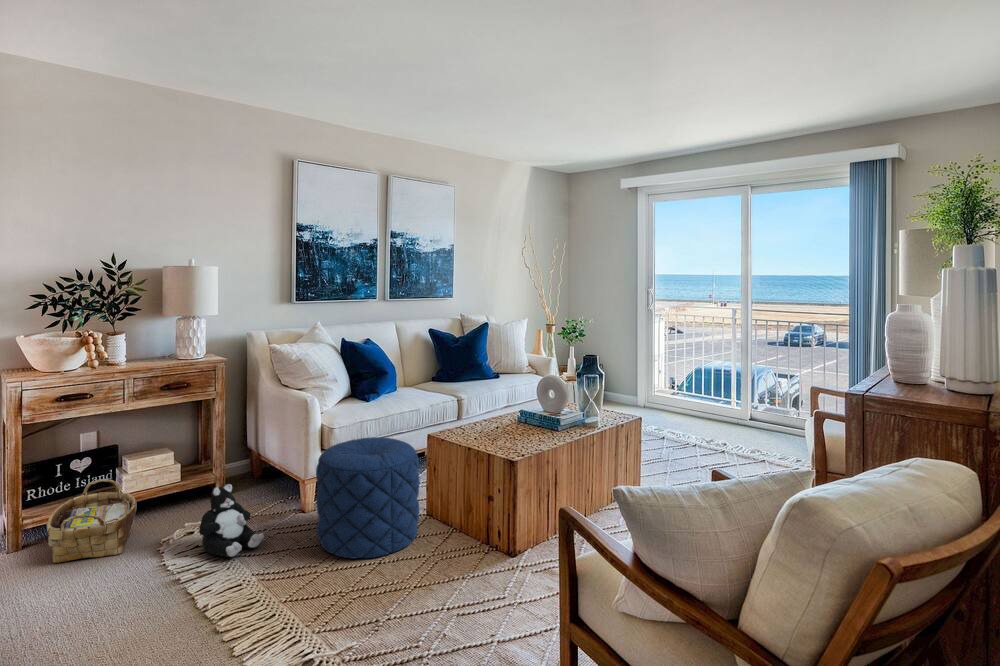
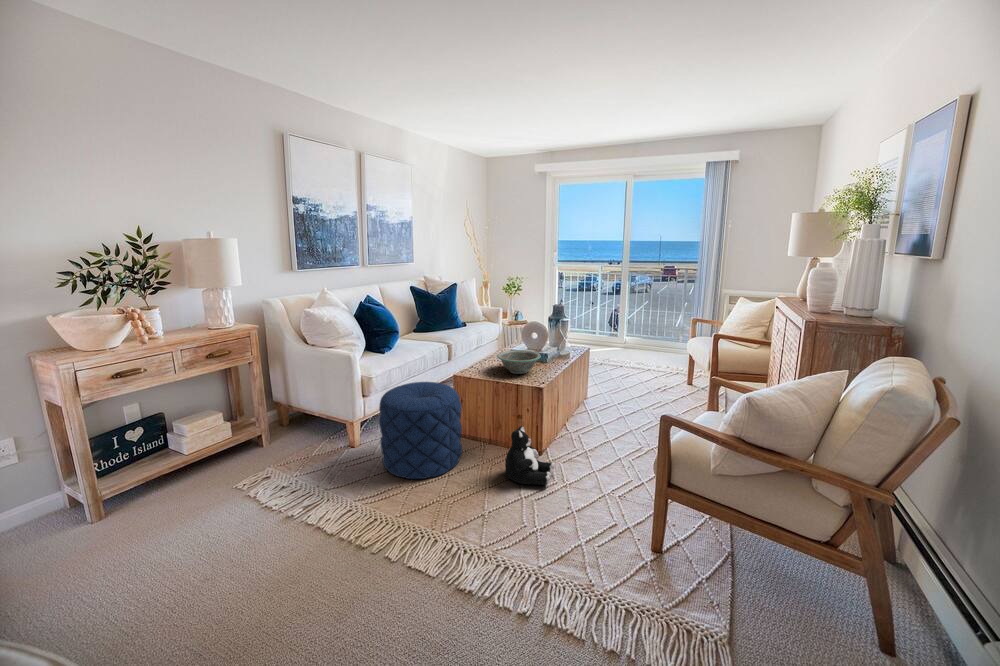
decorative bowl: none [480,408,537,439] -> present [497,350,541,374]
woven basket: present [47,479,137,563] -> none [132,444,212,525]
plush toy: present [199,483,264,557] -> present [505,426,556,485]

